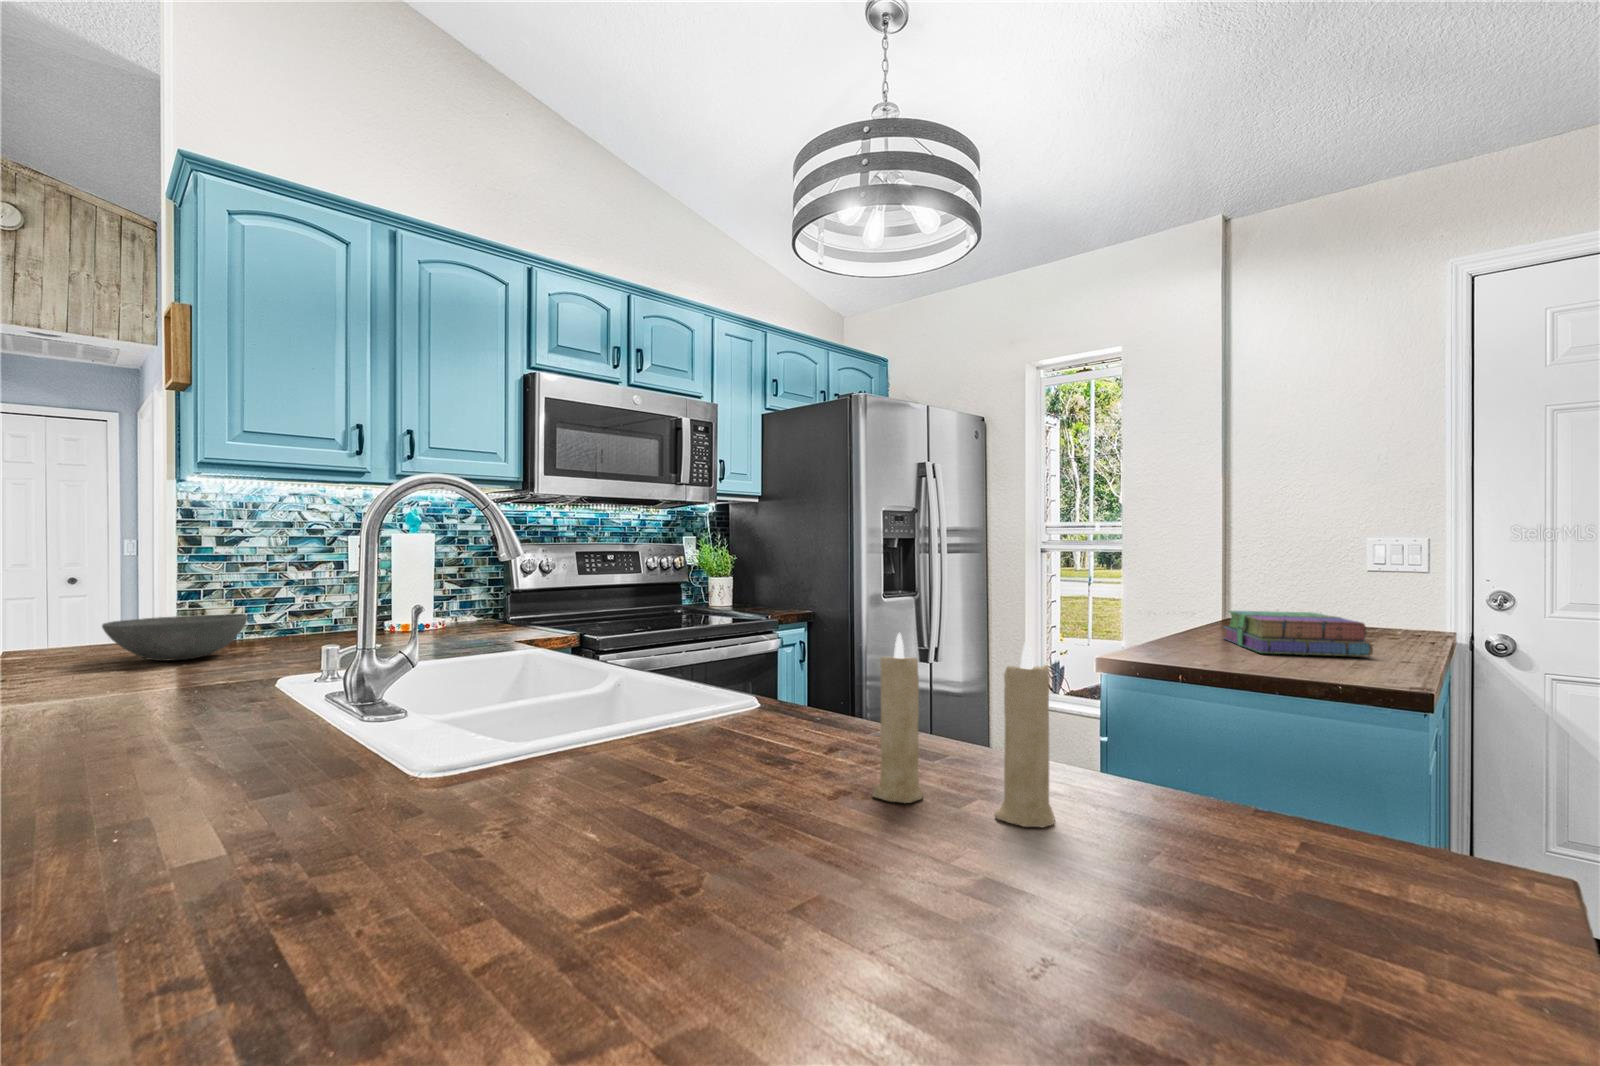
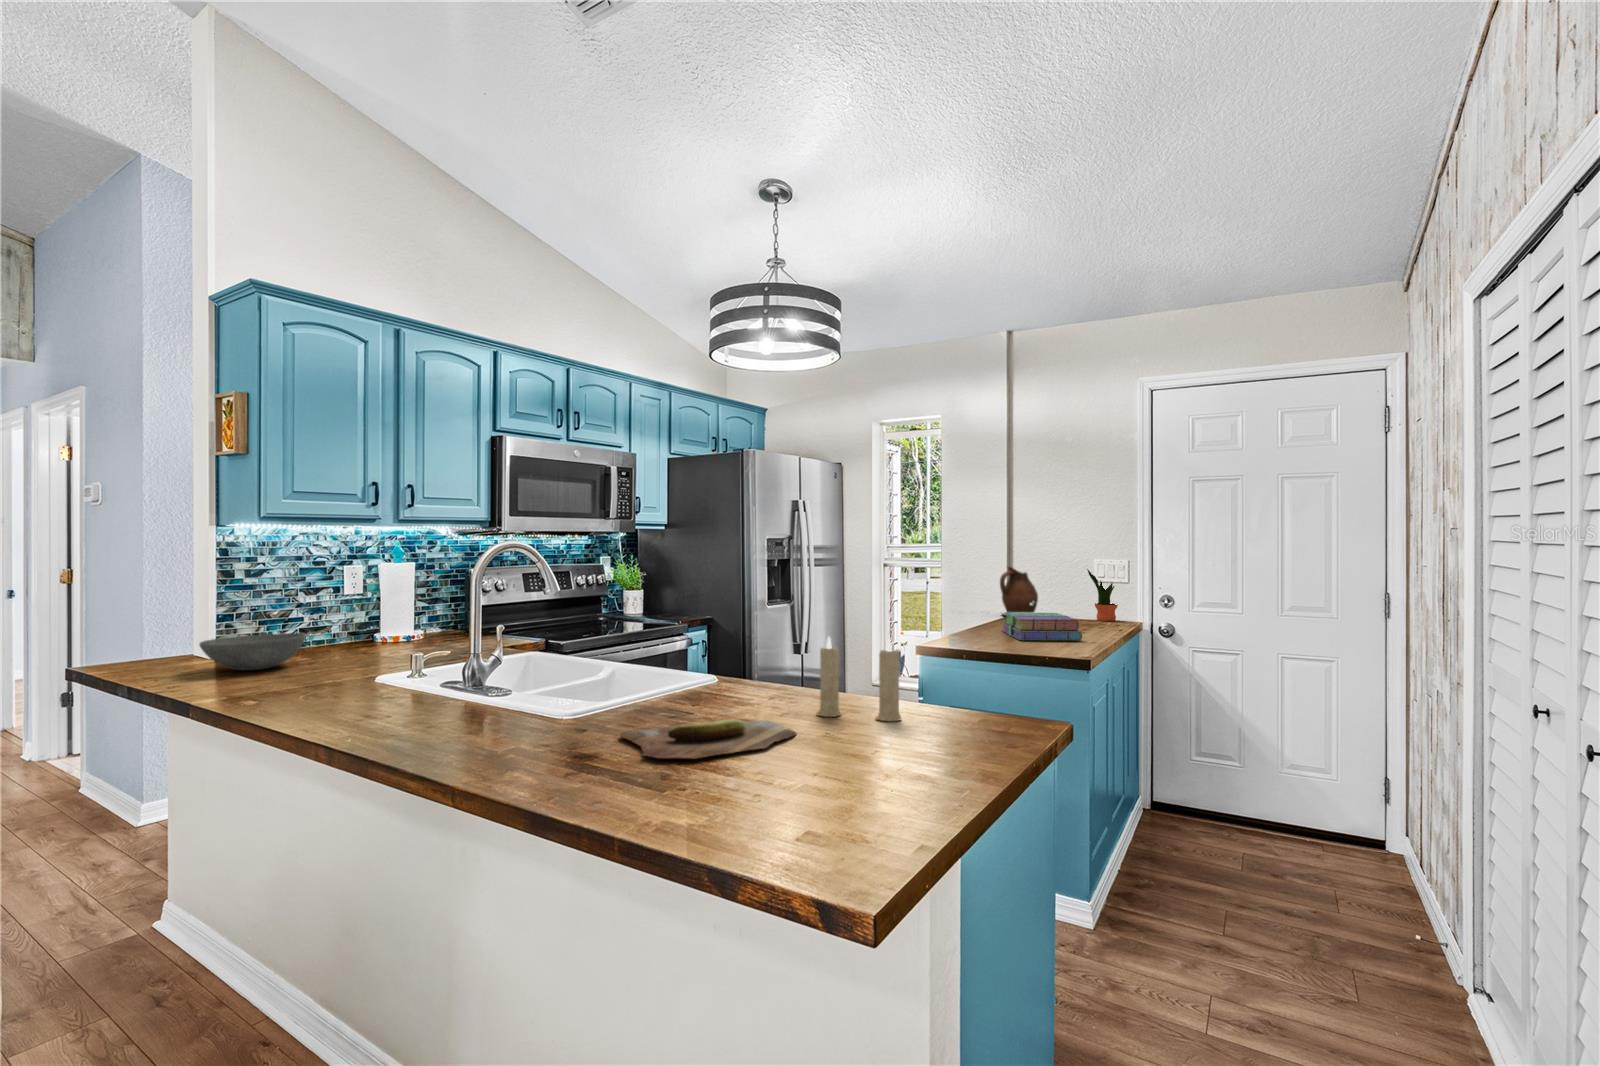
ceramic pitcher: none [1210,548,1276,622] -> present [1000,567,1038,616]
potted plant: none [1354,550,1407,629] -> present [1087,569,1118,621]
cutting board: none [381,796,804,933] -> present [620,719,796,759]

